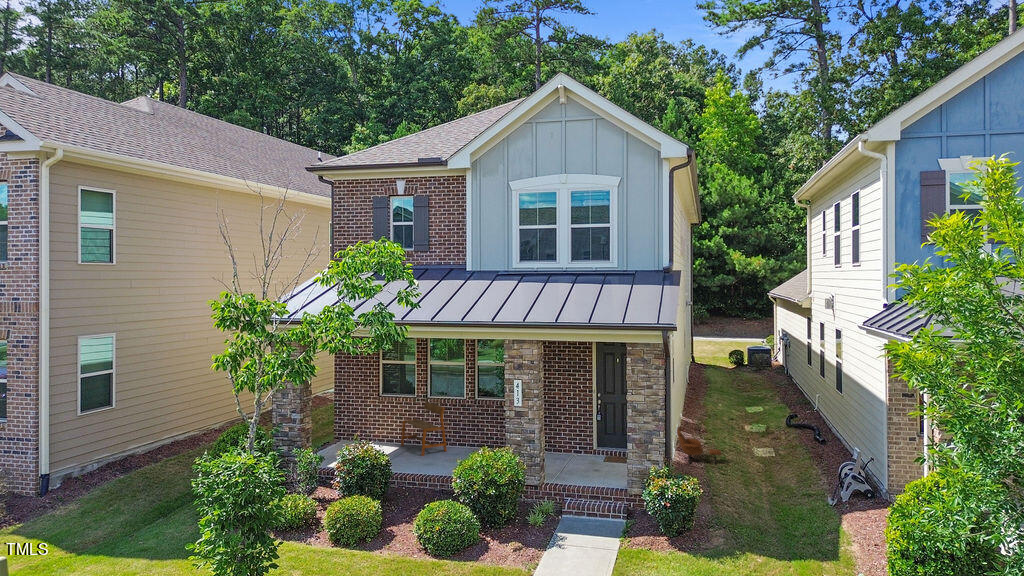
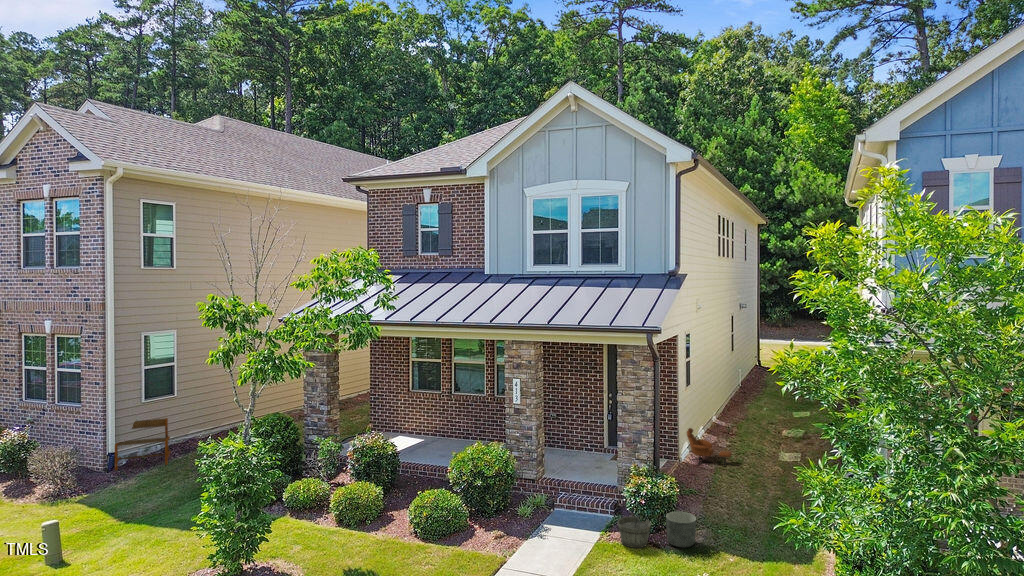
bench: present [401,401,447,456] -> present [115,418,171,470]
planter: none [688,513,719,549] -> present [666,512,696,547]
wooden bucket: none [639,518,674,552] -> present [618,517,651,548]

